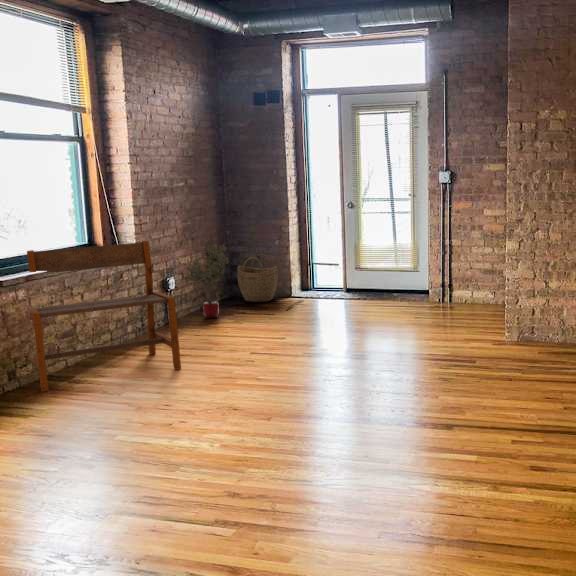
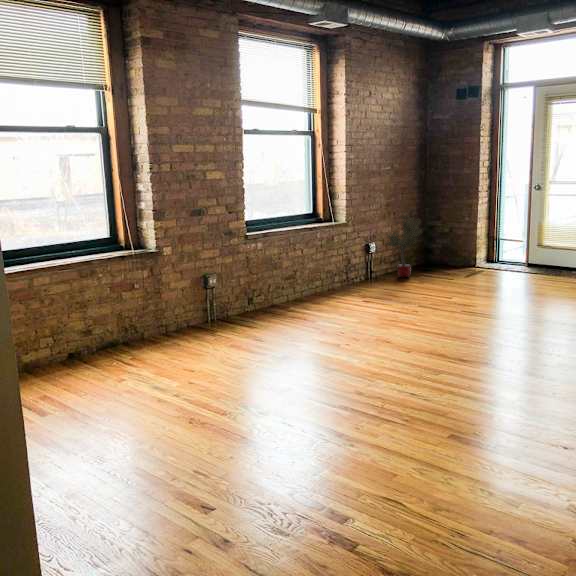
bench: present [27,241,181,392] -> none [264,212,369,315]
woven basket: present [238,254,278,302] -> none [431,228,466,269]

